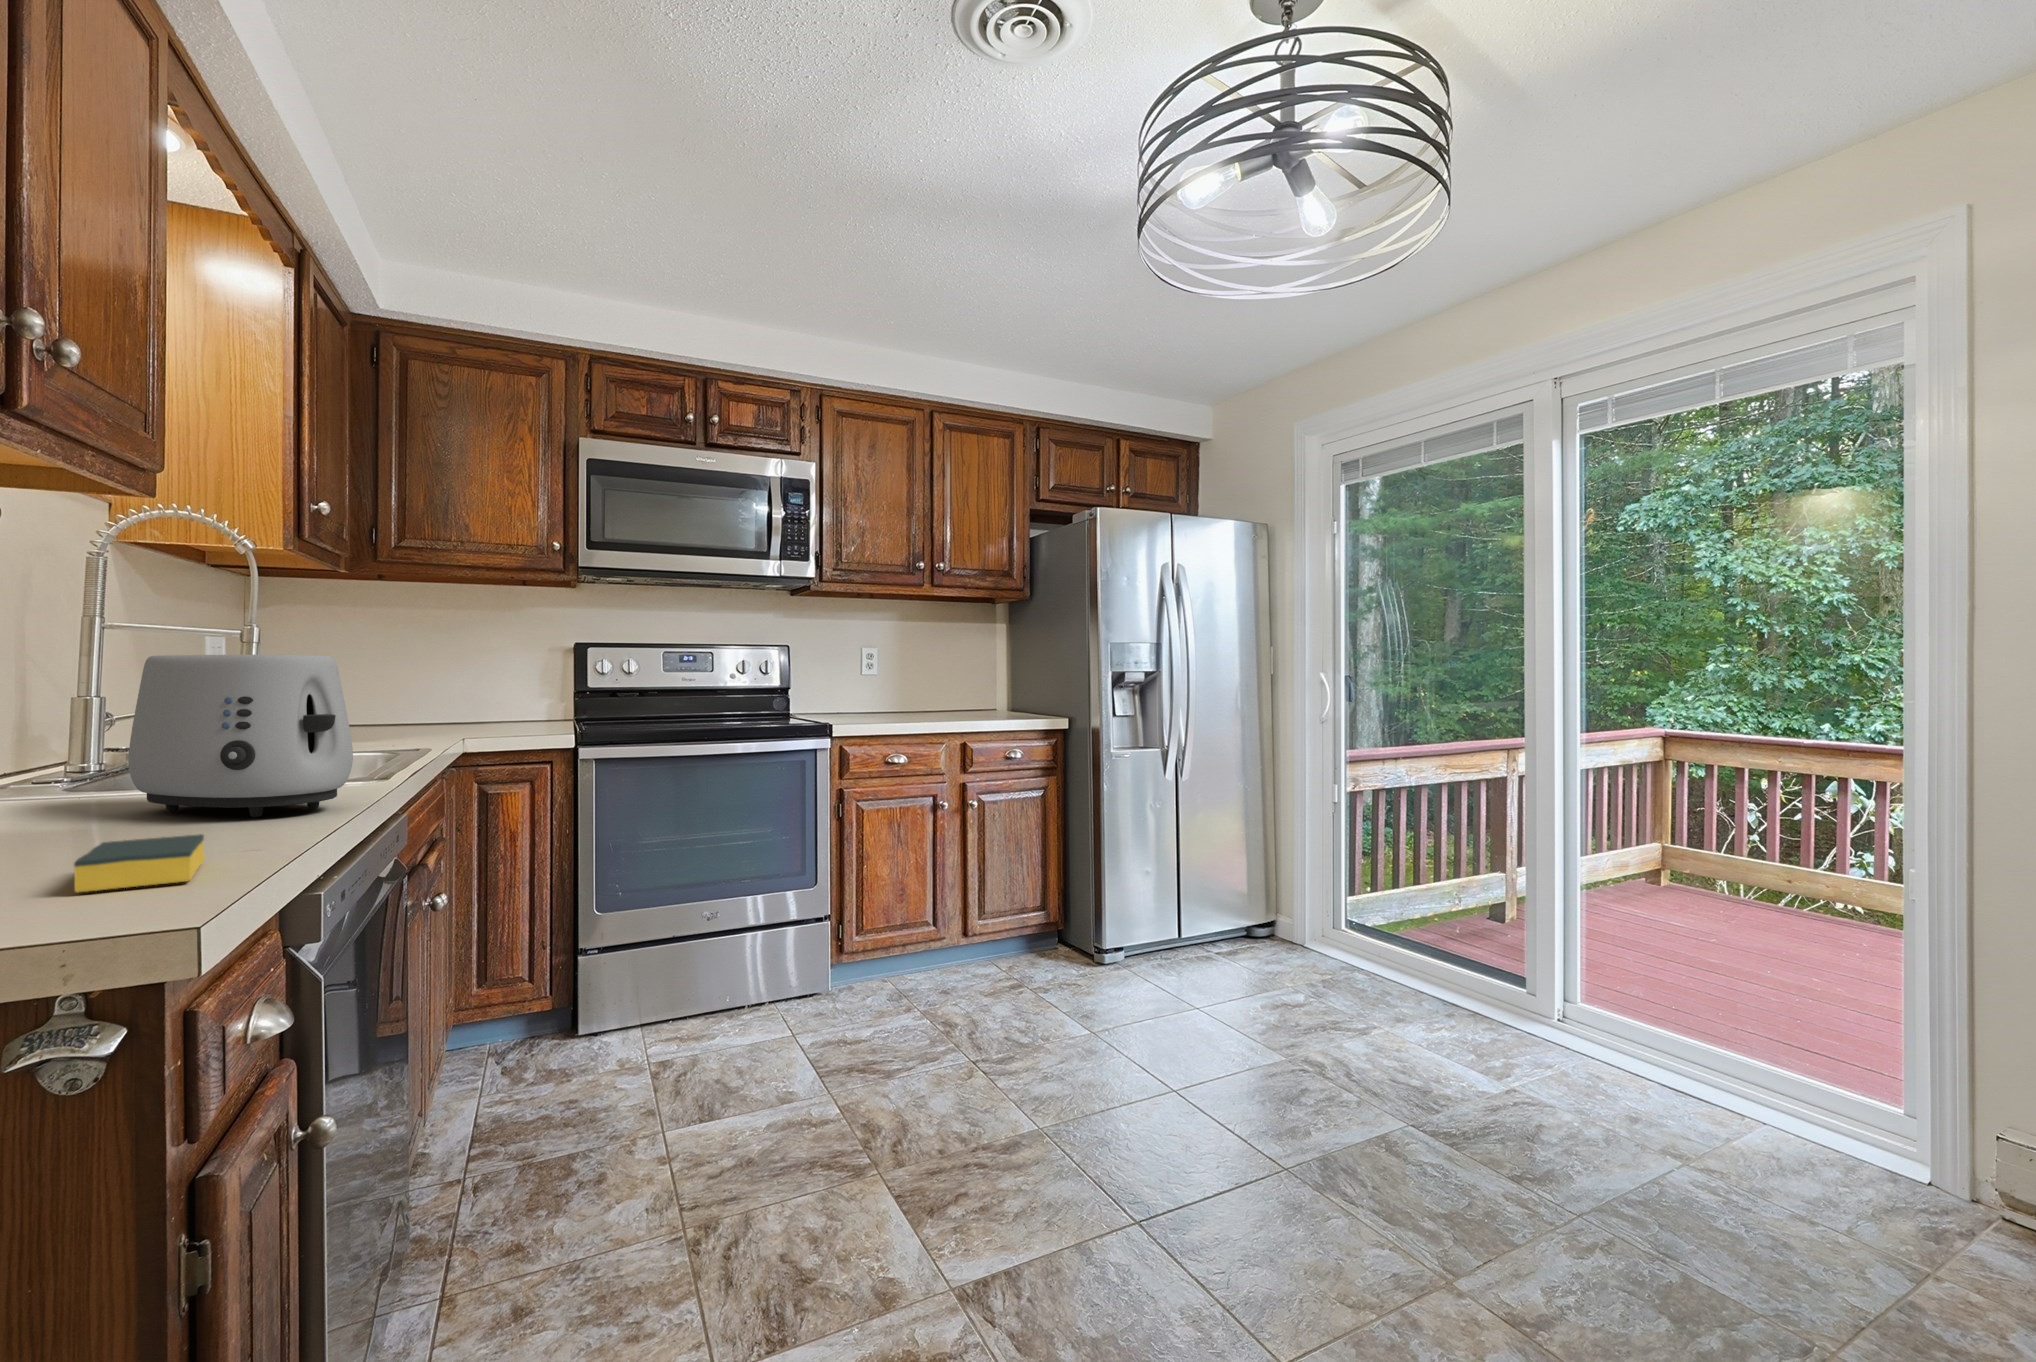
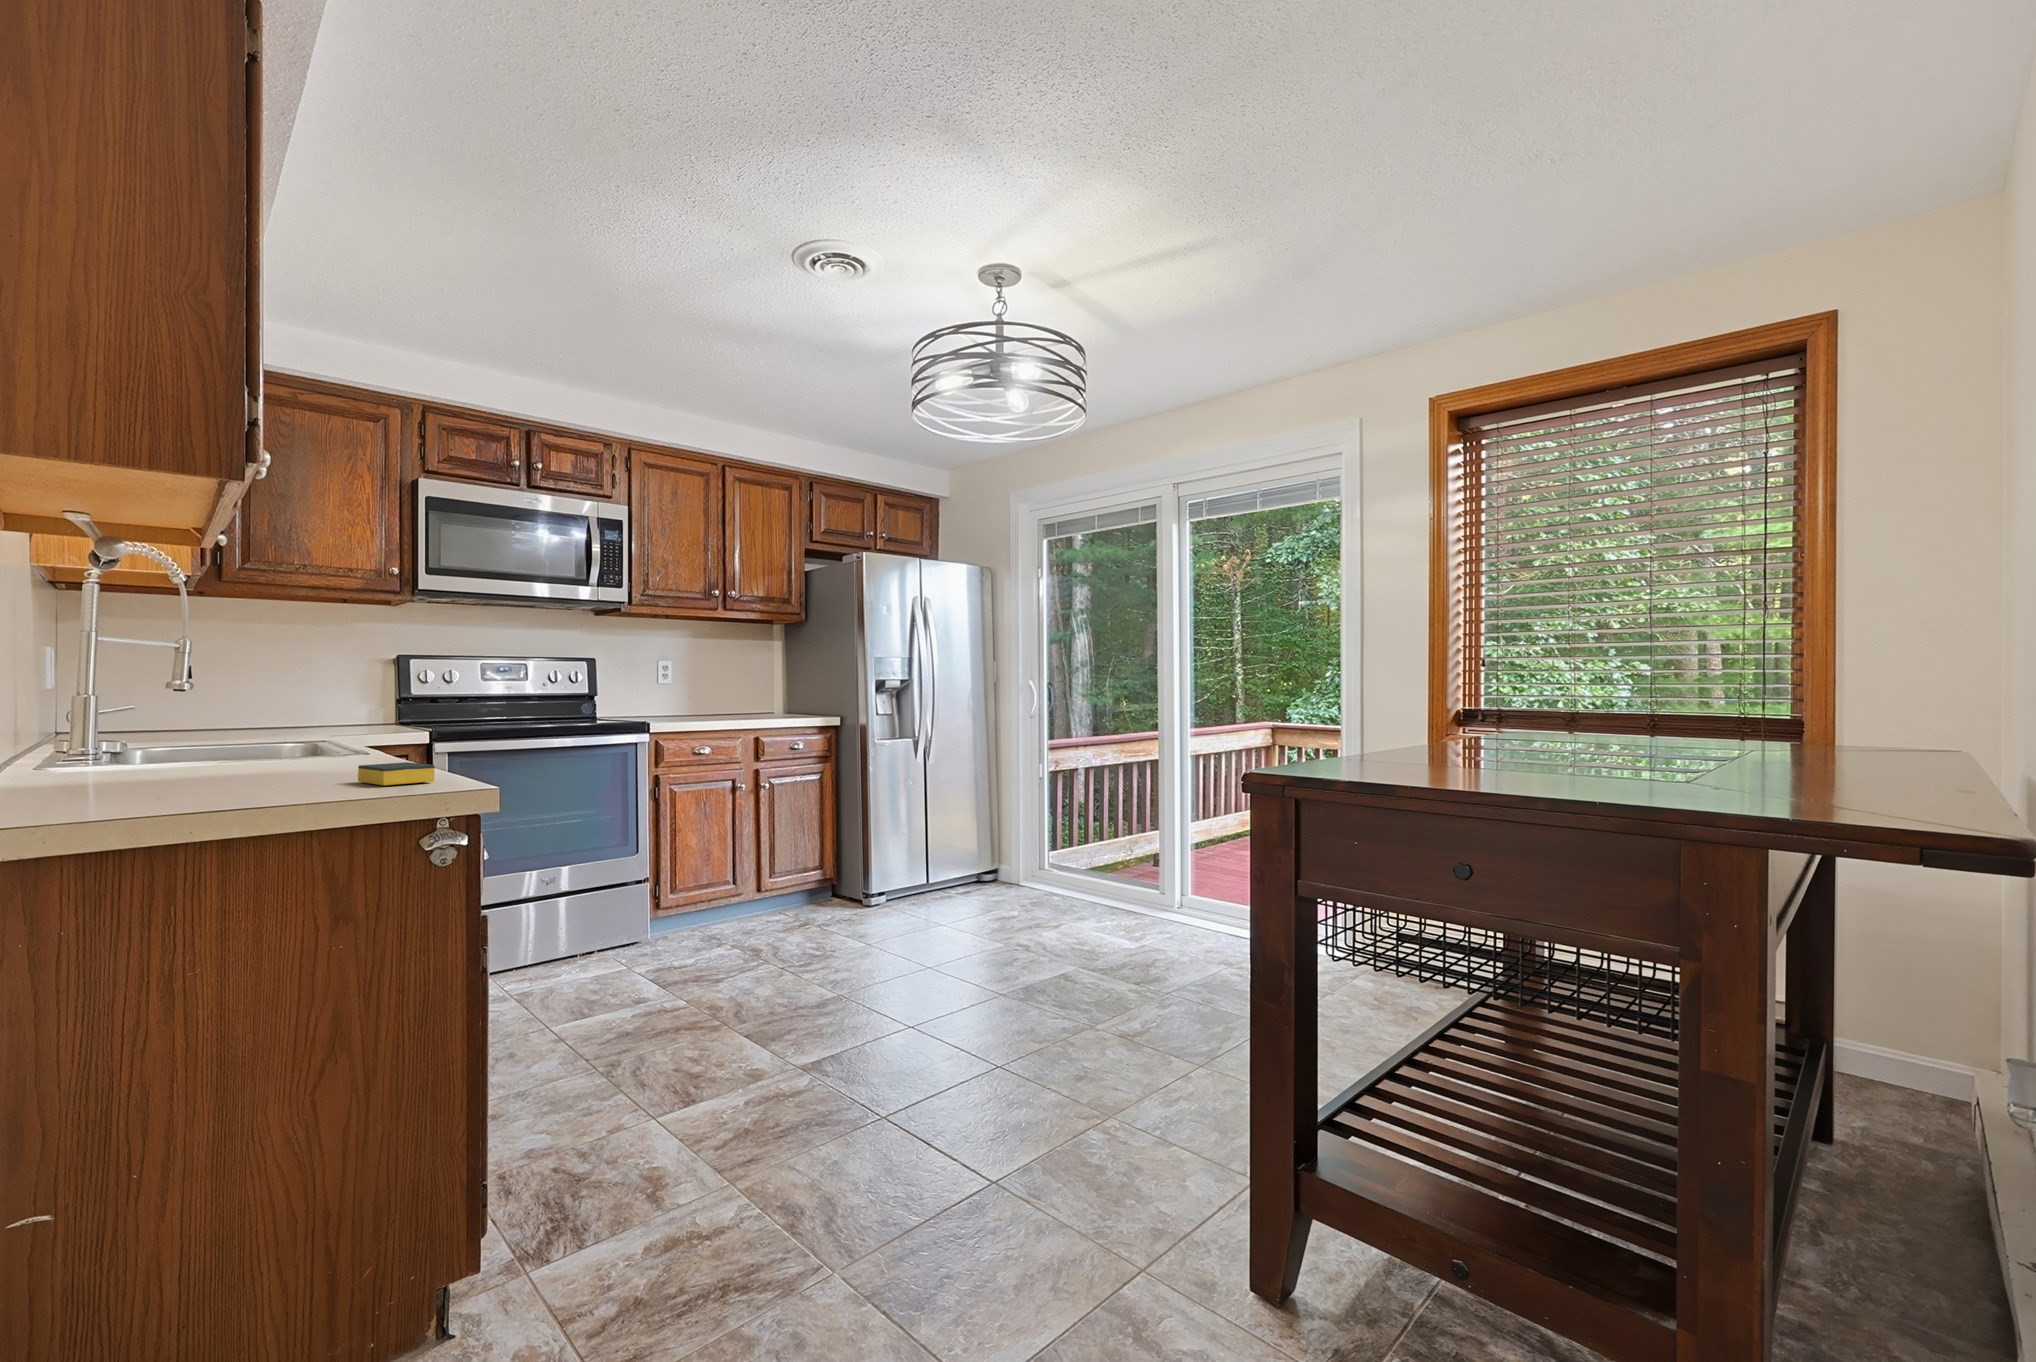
toaster: present [128,655,353,817] -> none [244,661,411,768]

